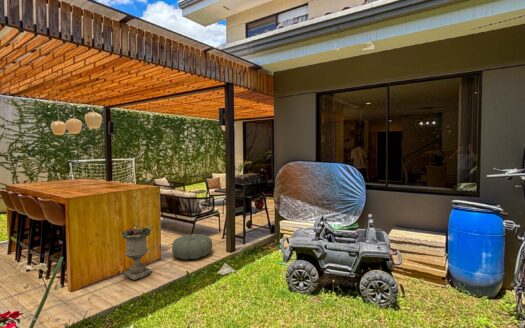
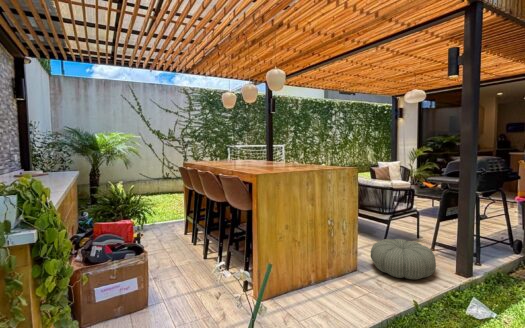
planter: present [122,228,152,280] -> none [317,223,359,300]

